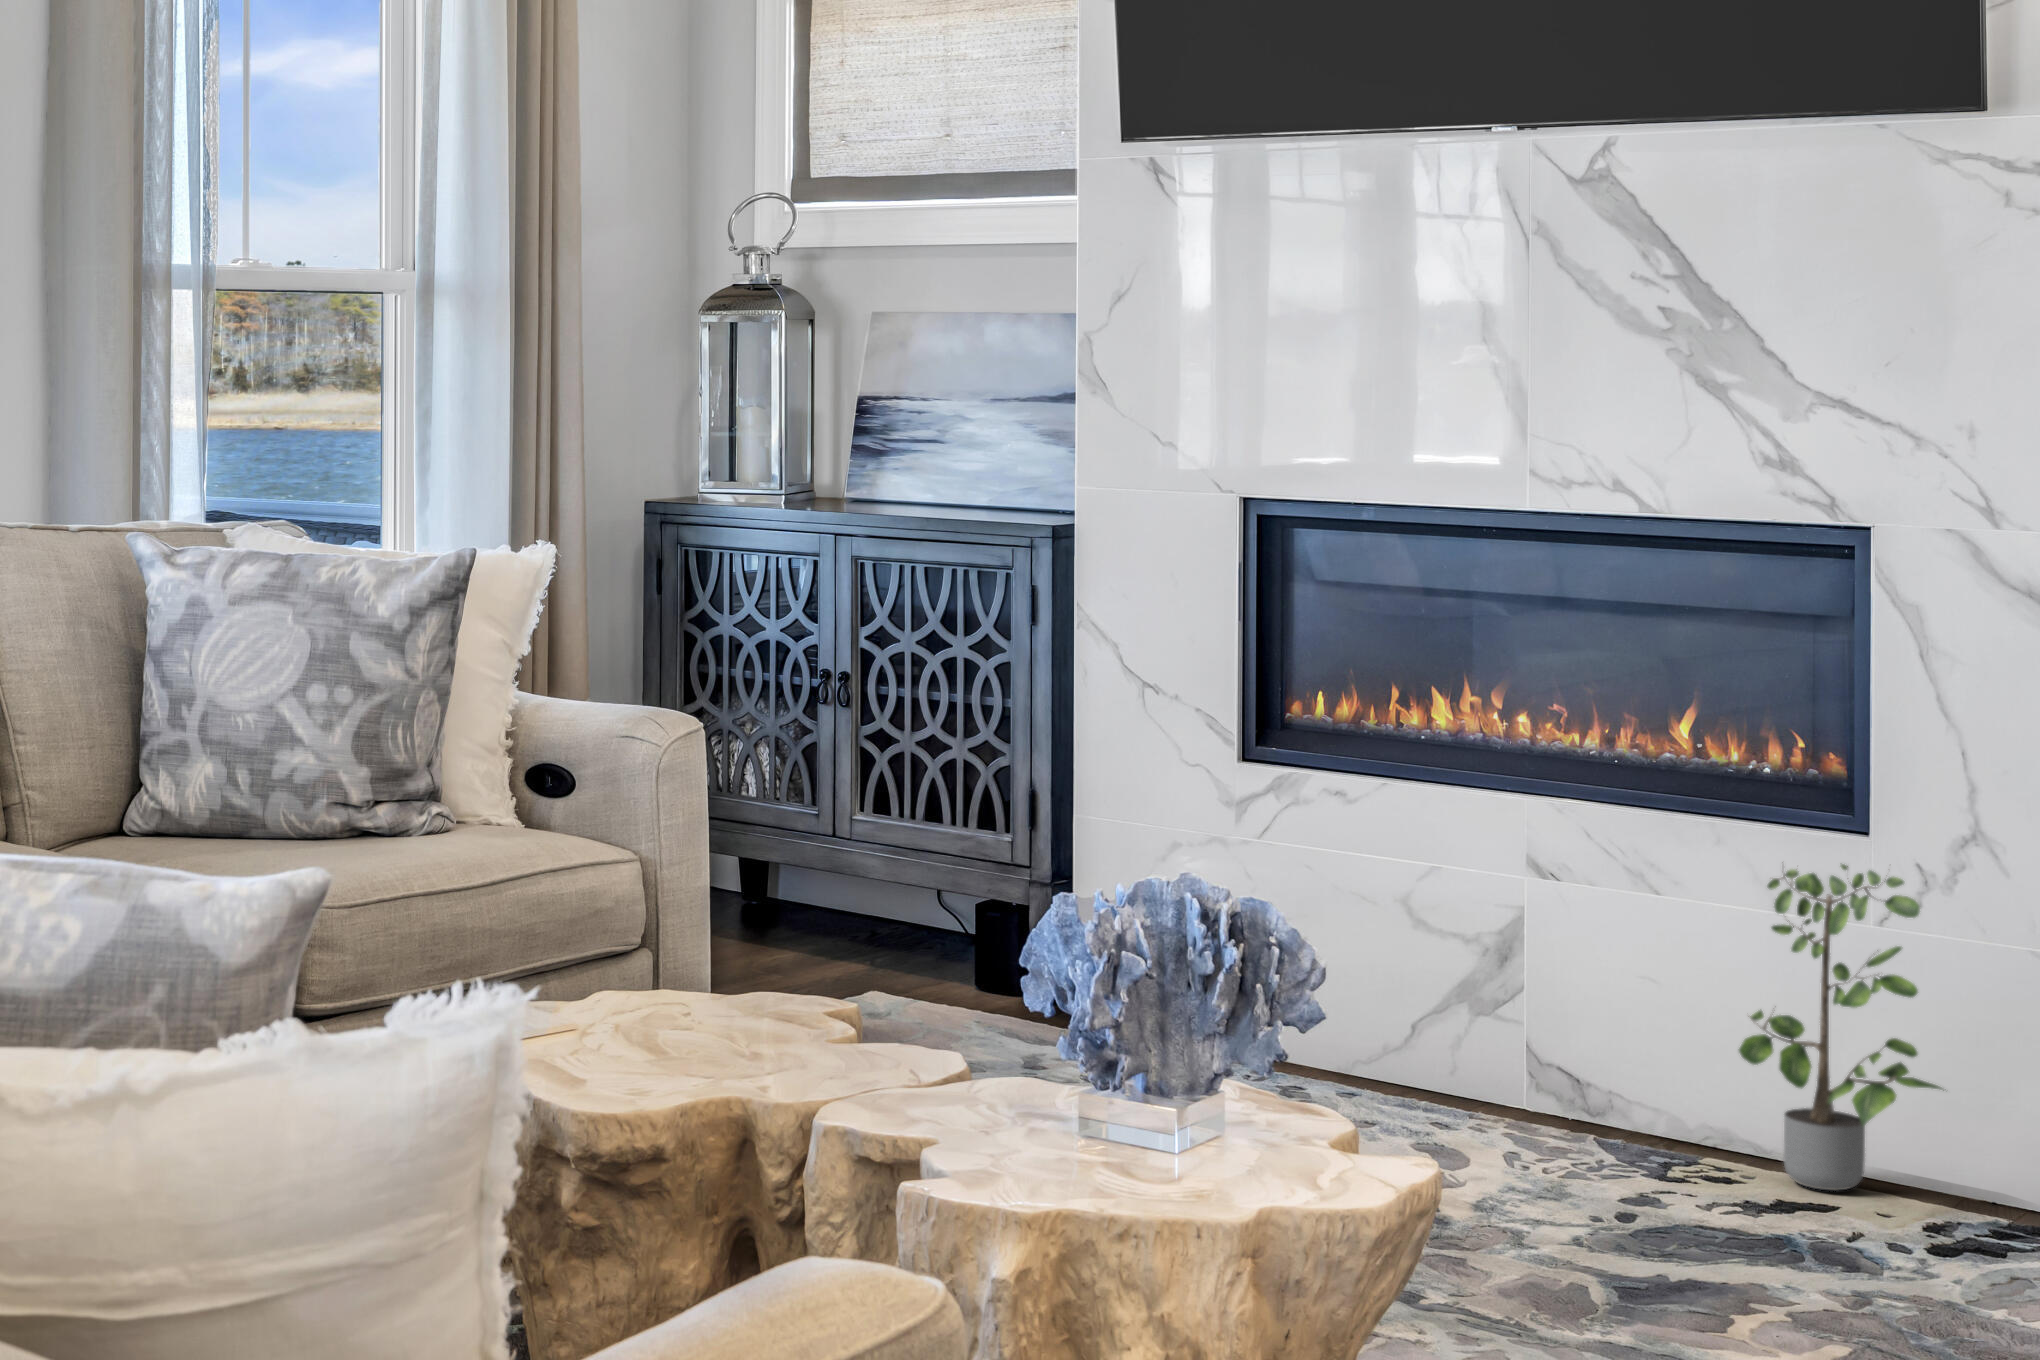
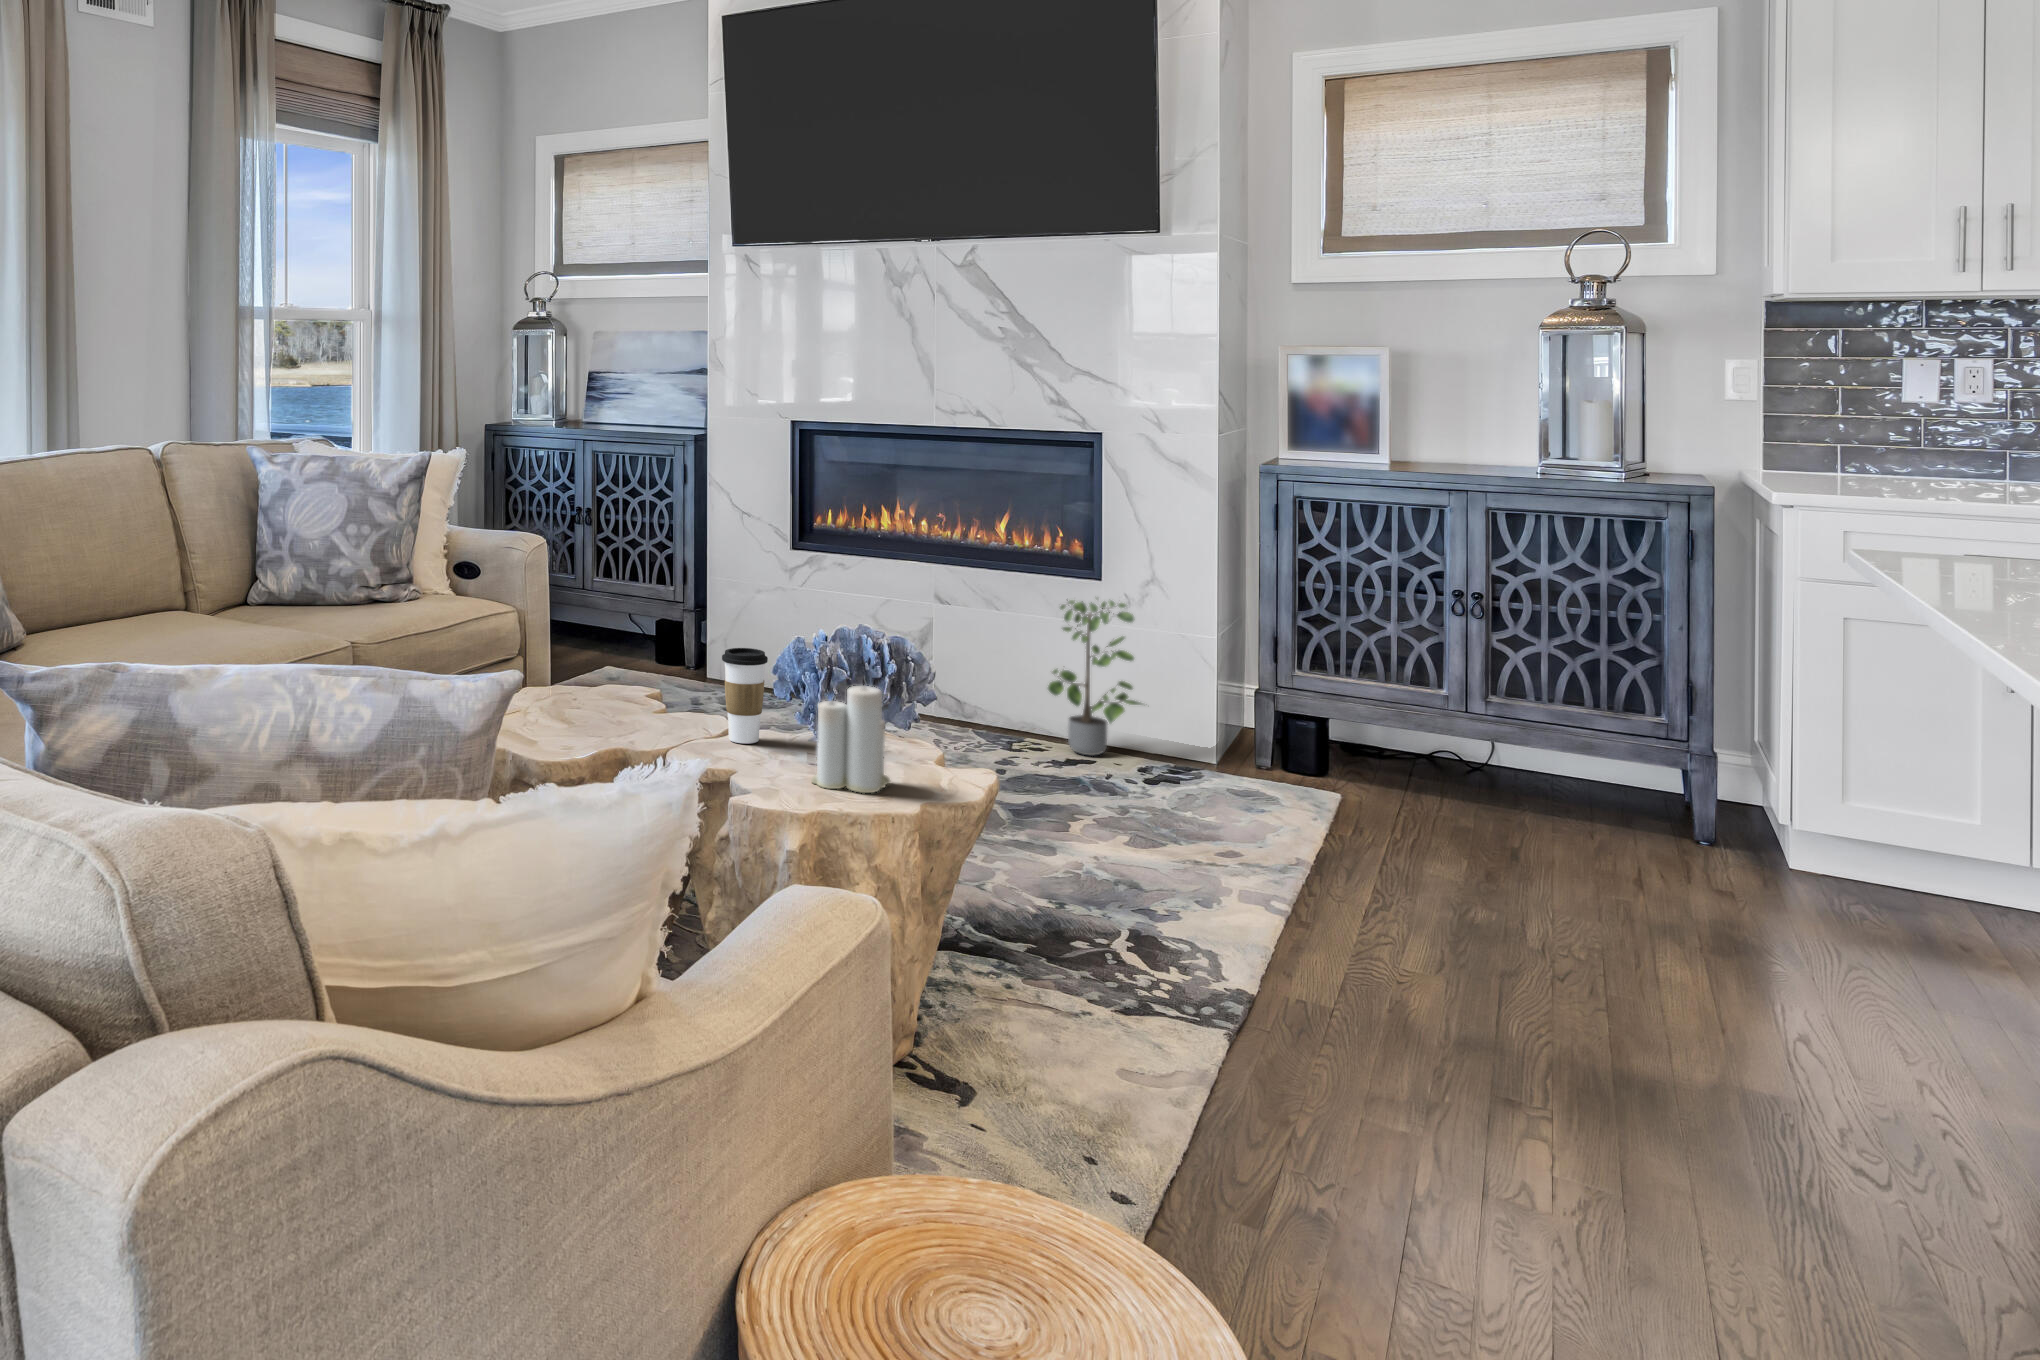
coffee cup: none [948,919,1035,1101] -> present [722,648,768,744]
candle: none [1083,970,1239,1190] -> present [811,686,890,793]

